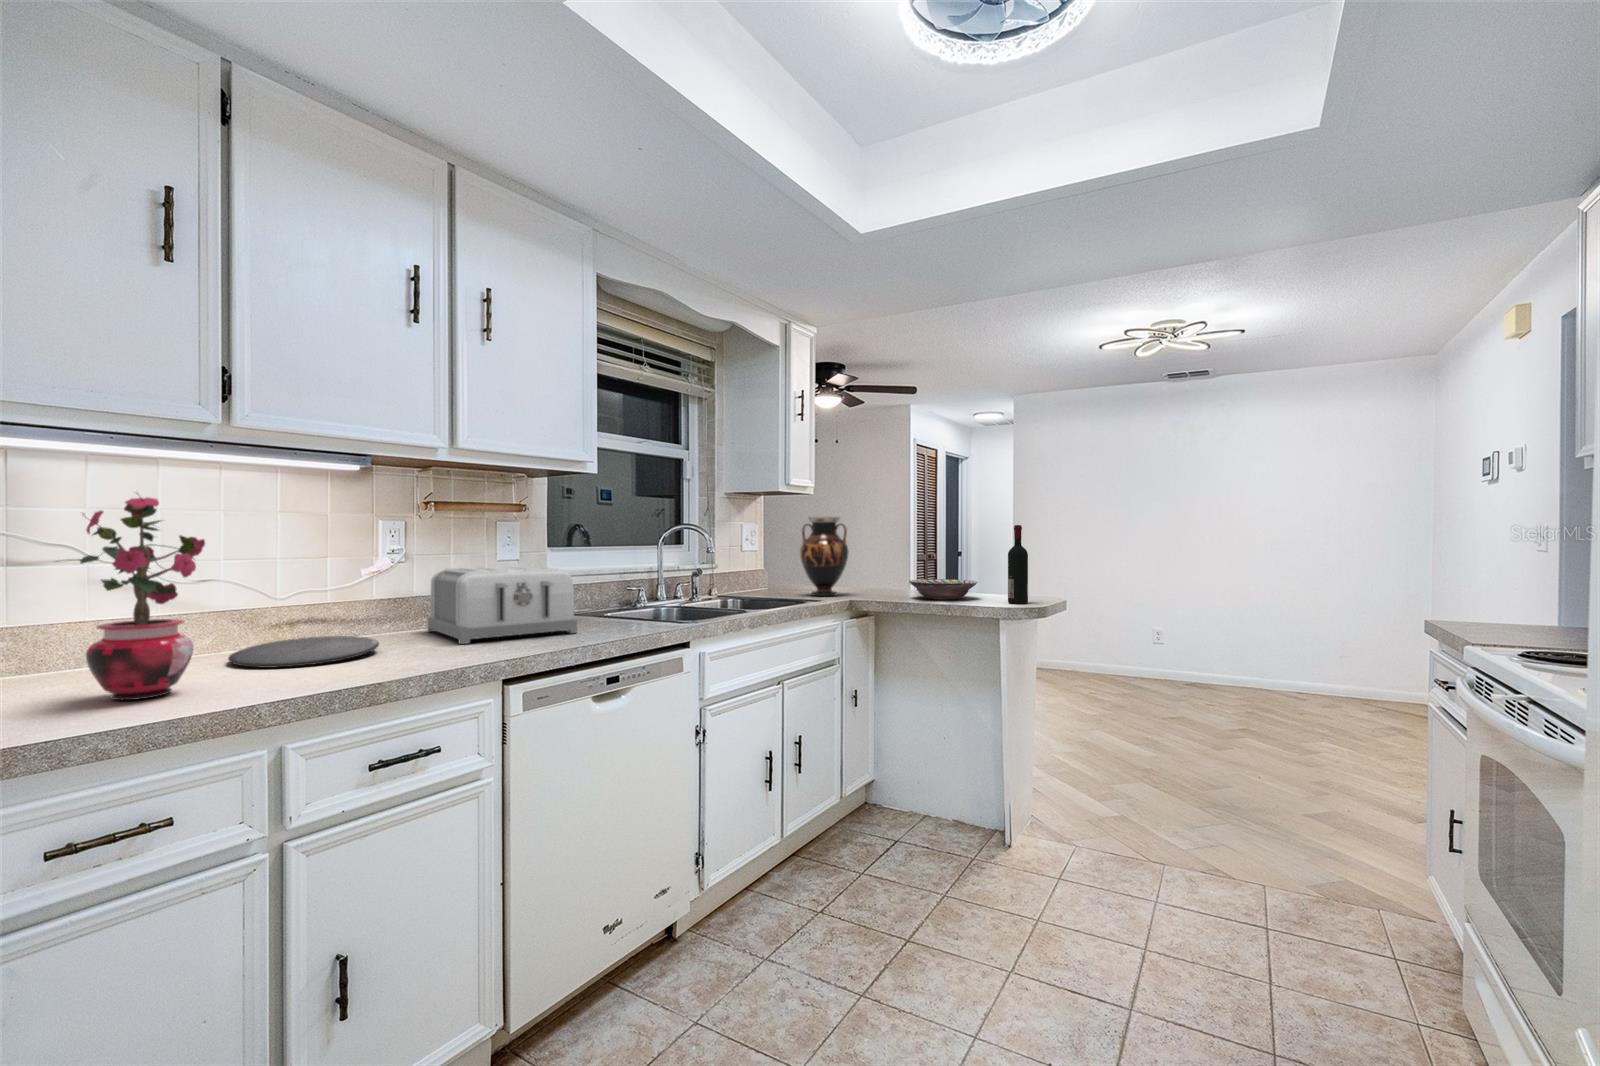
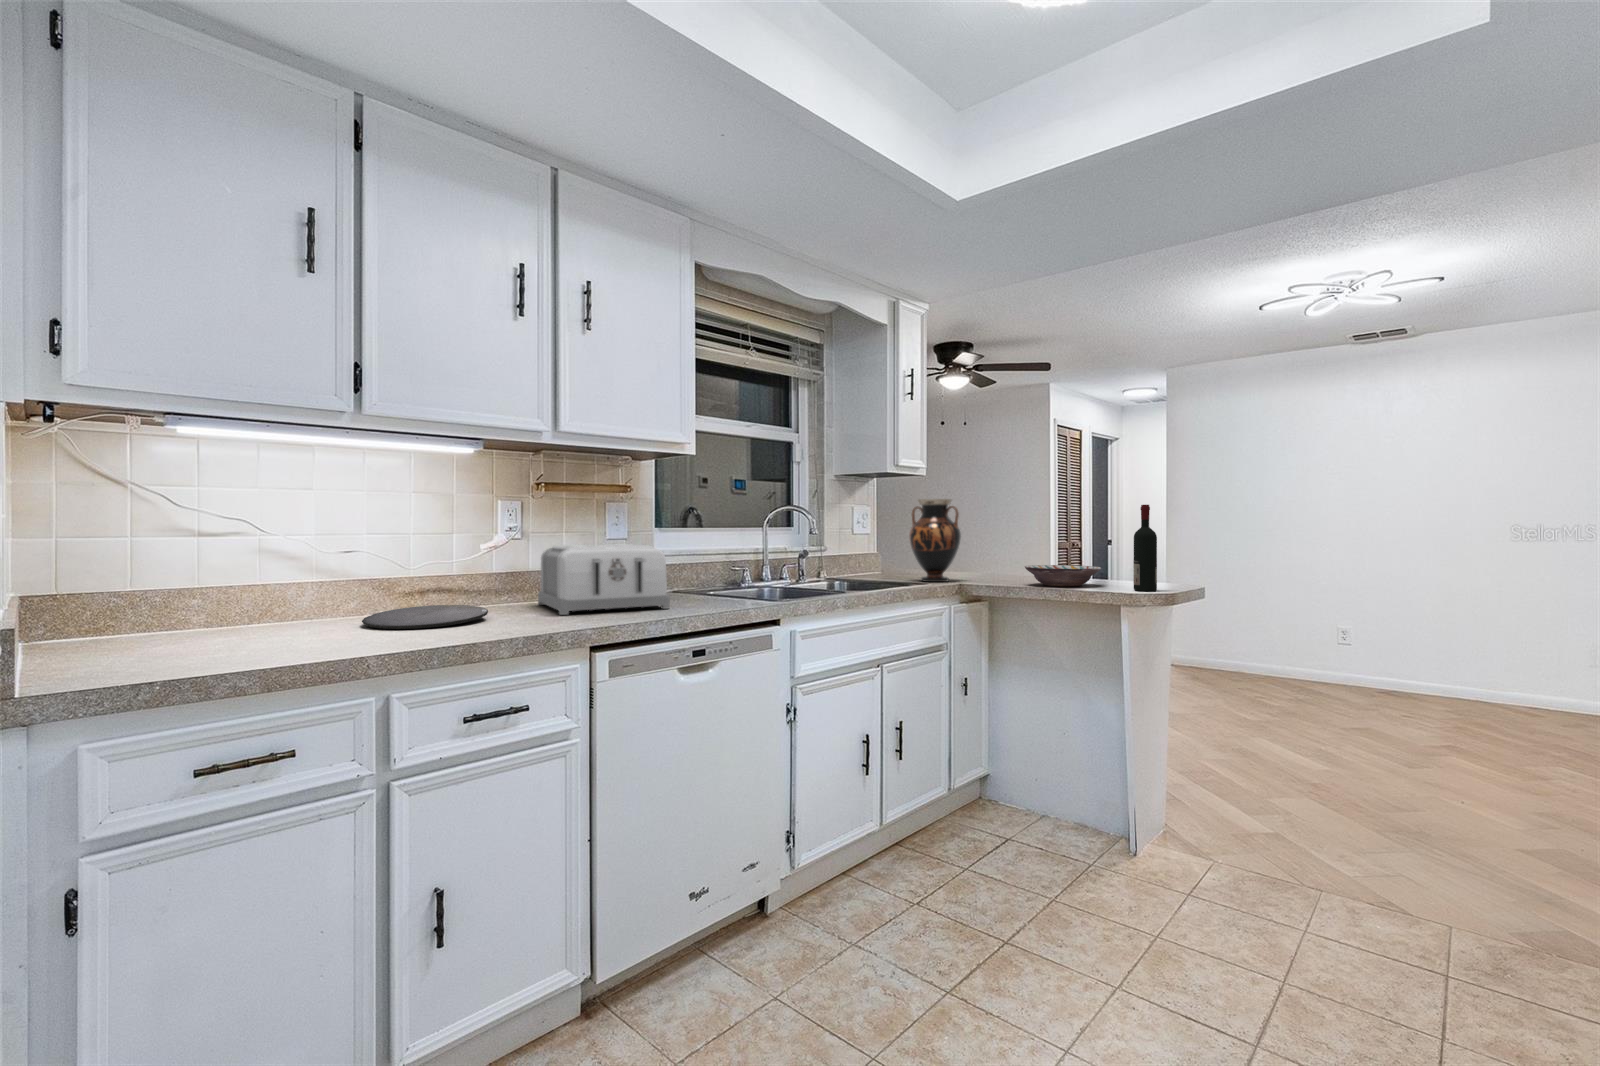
potted plant: present [69,494,205,700] -> none [215,468,336,649]

